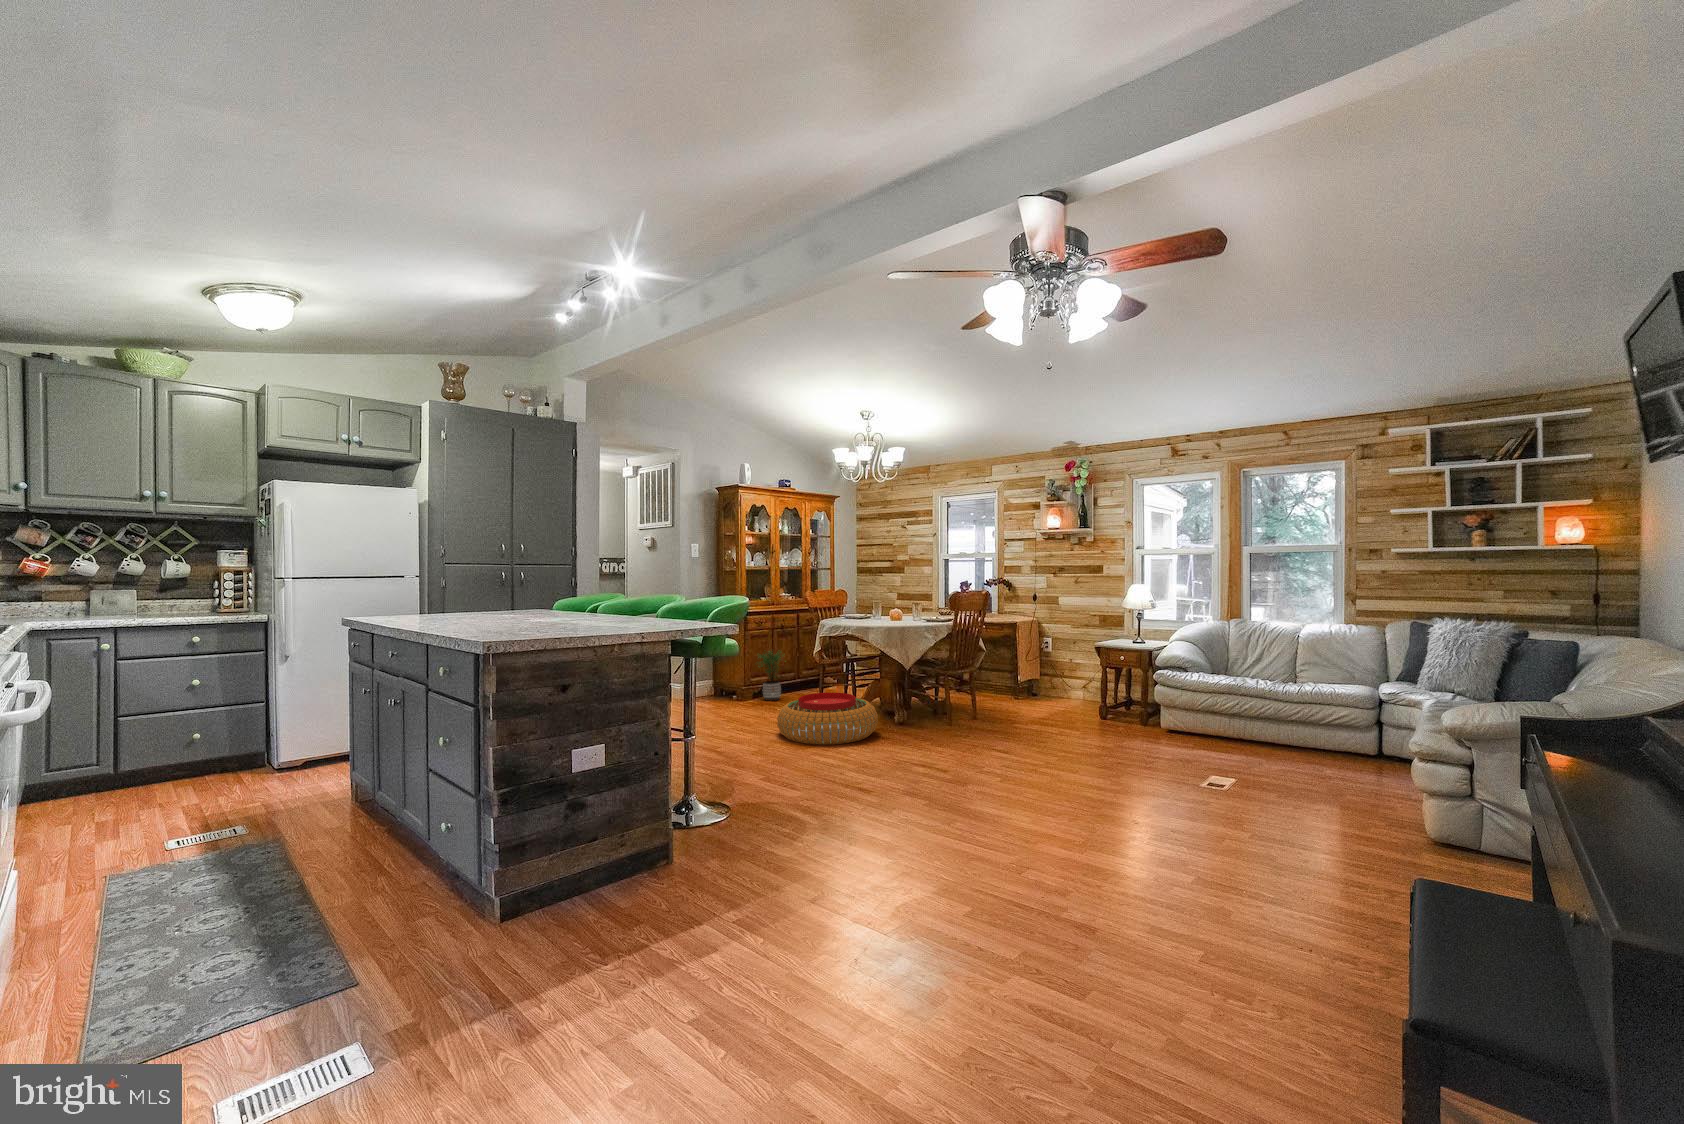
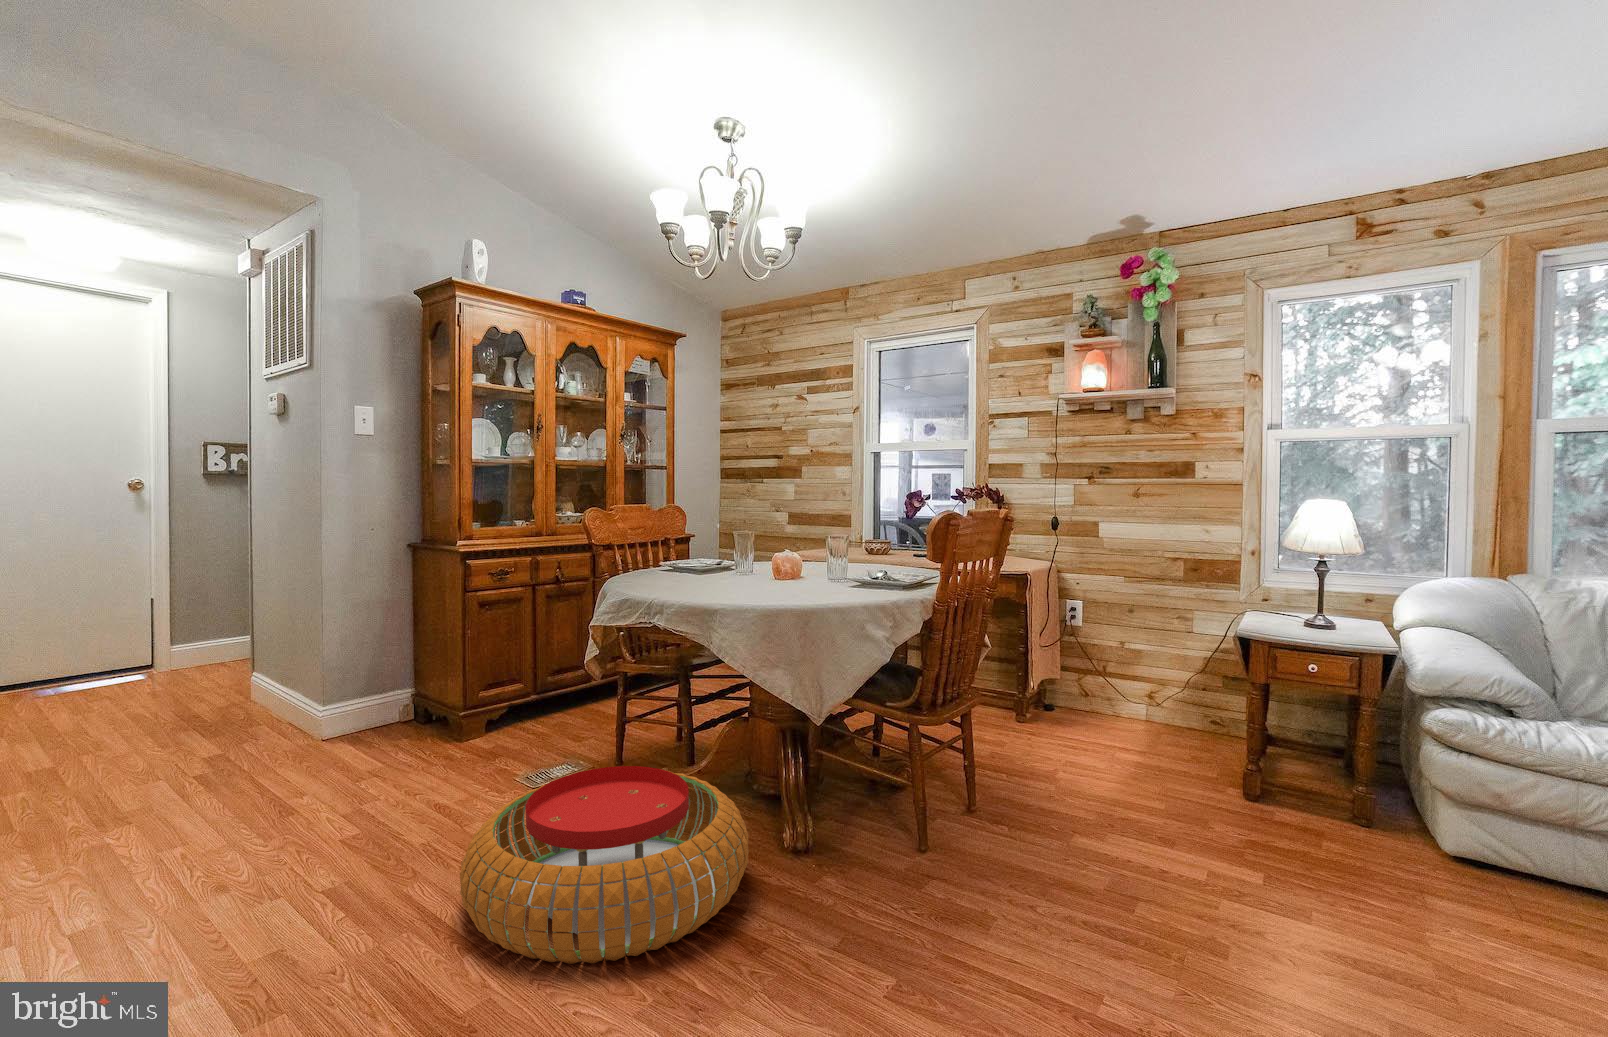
potted plant: present [758,651,781,701] -> none [485,626,560,738]

